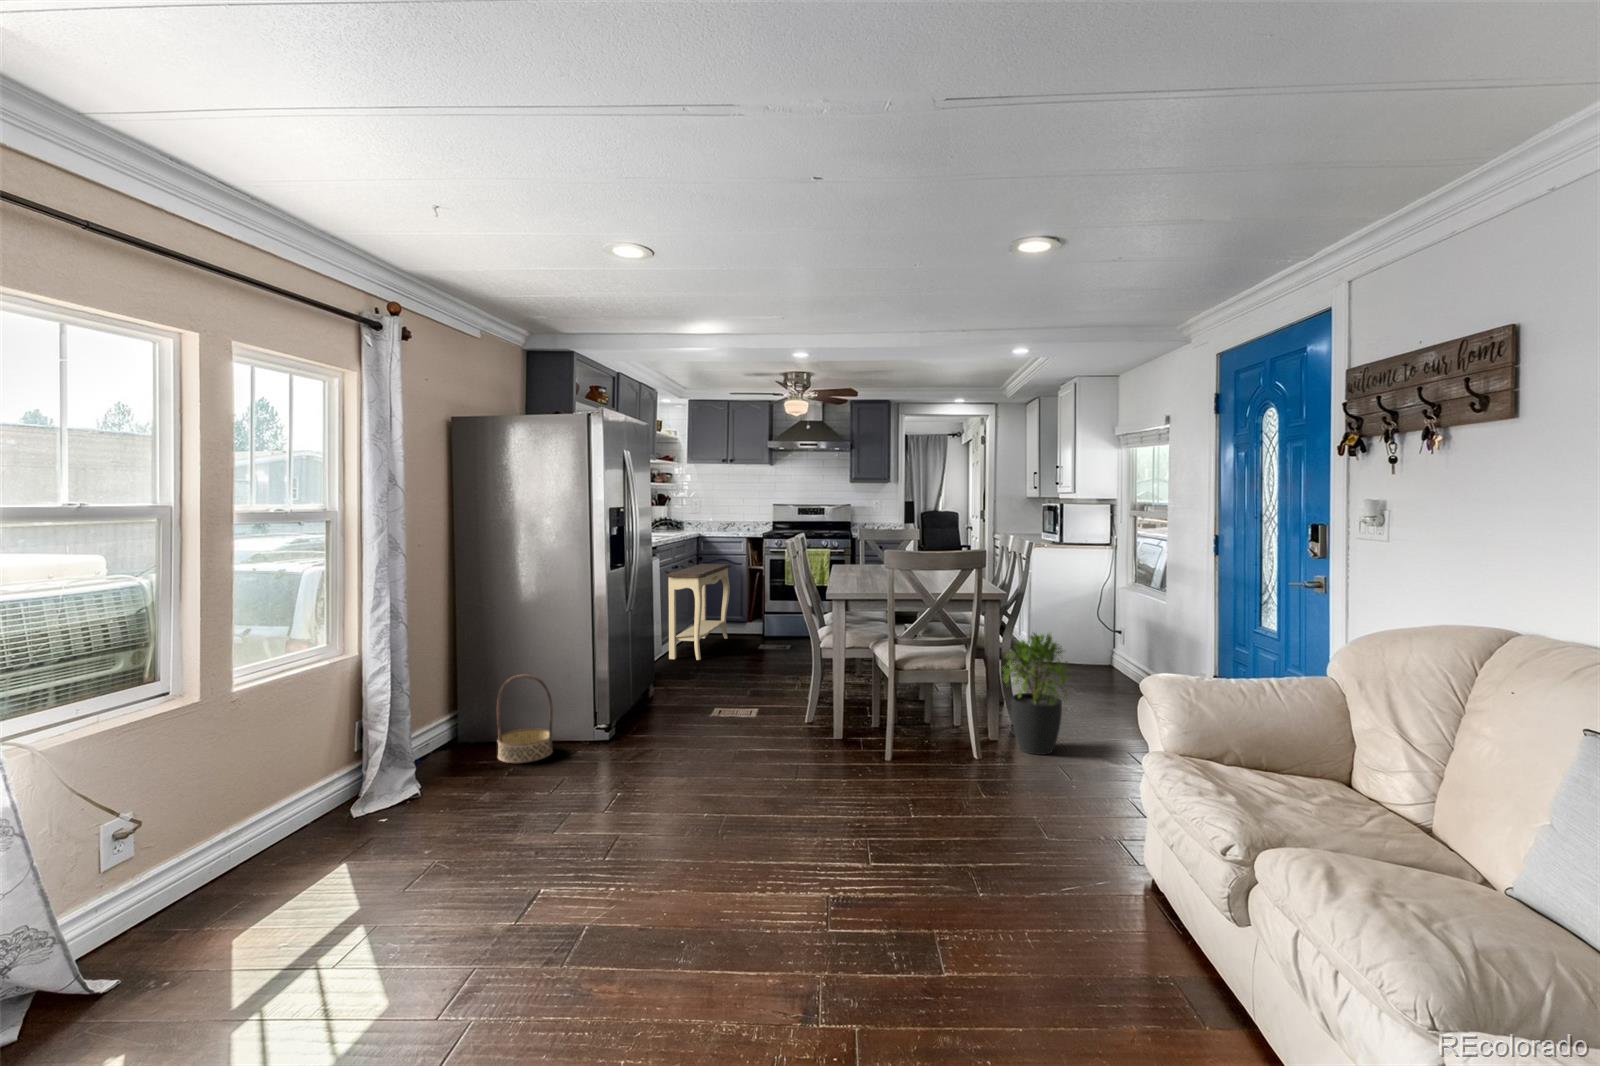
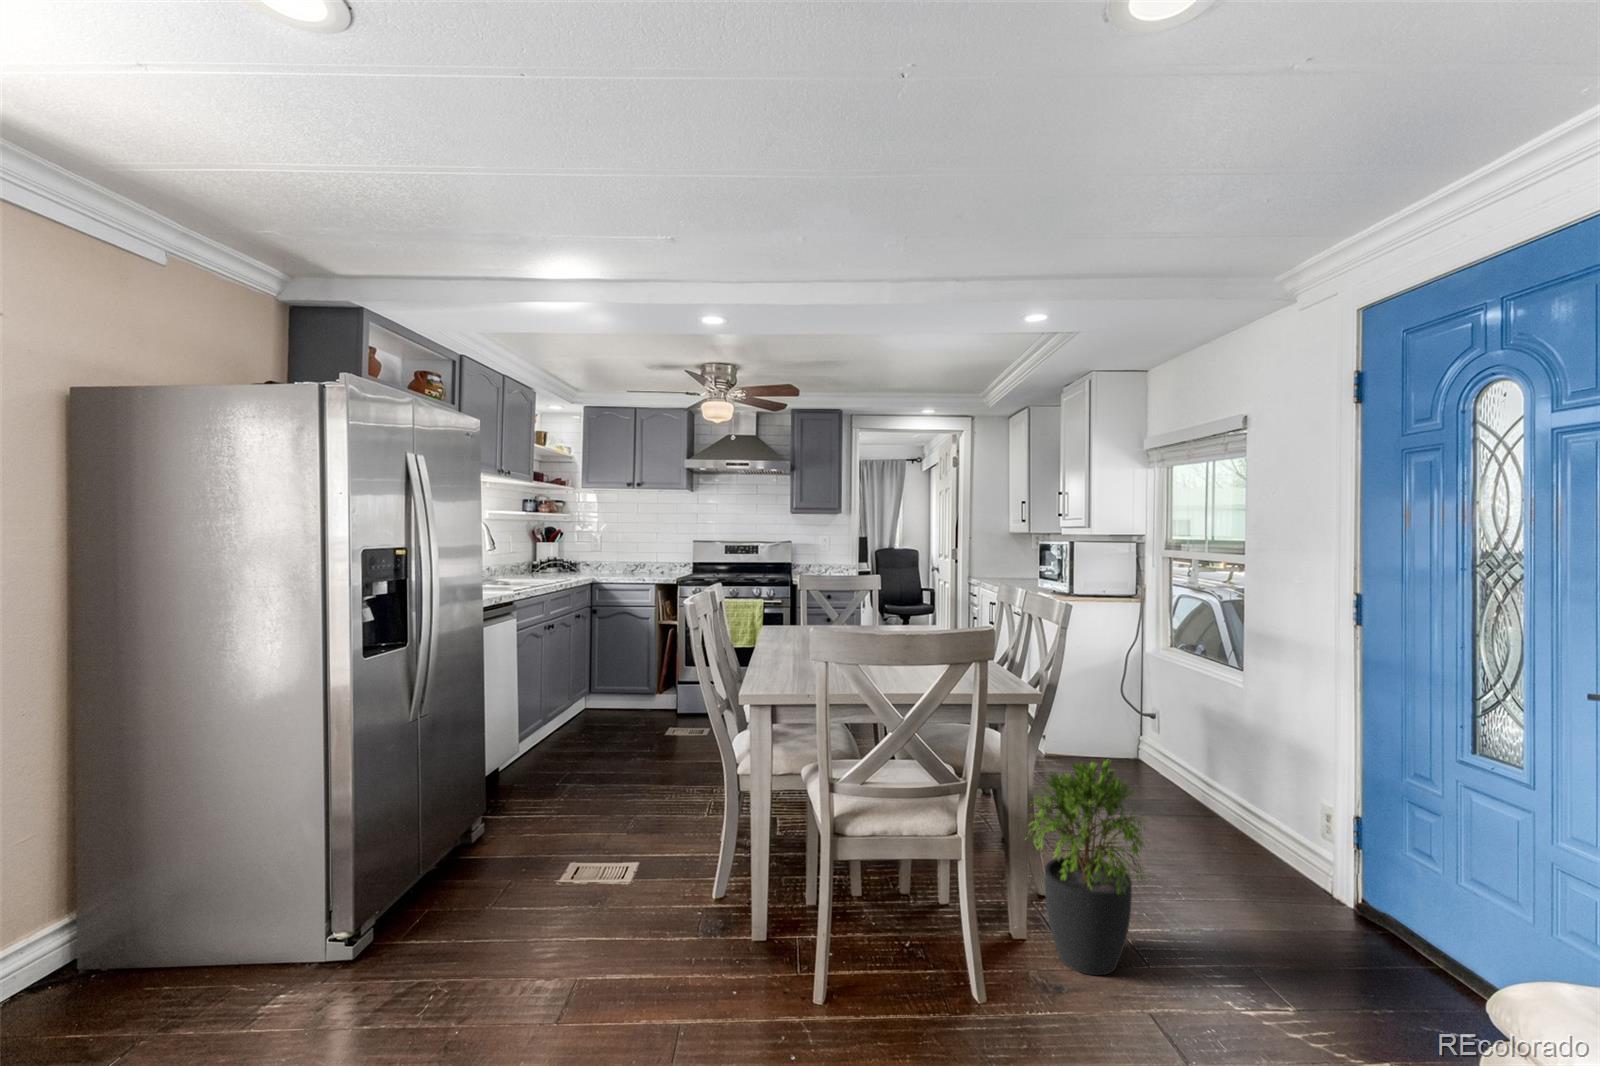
console table: present [667,564,731,660] -> none [534,619,634,759]
basket: present [497,675,553,763] -> none [116,856,240,1035]

